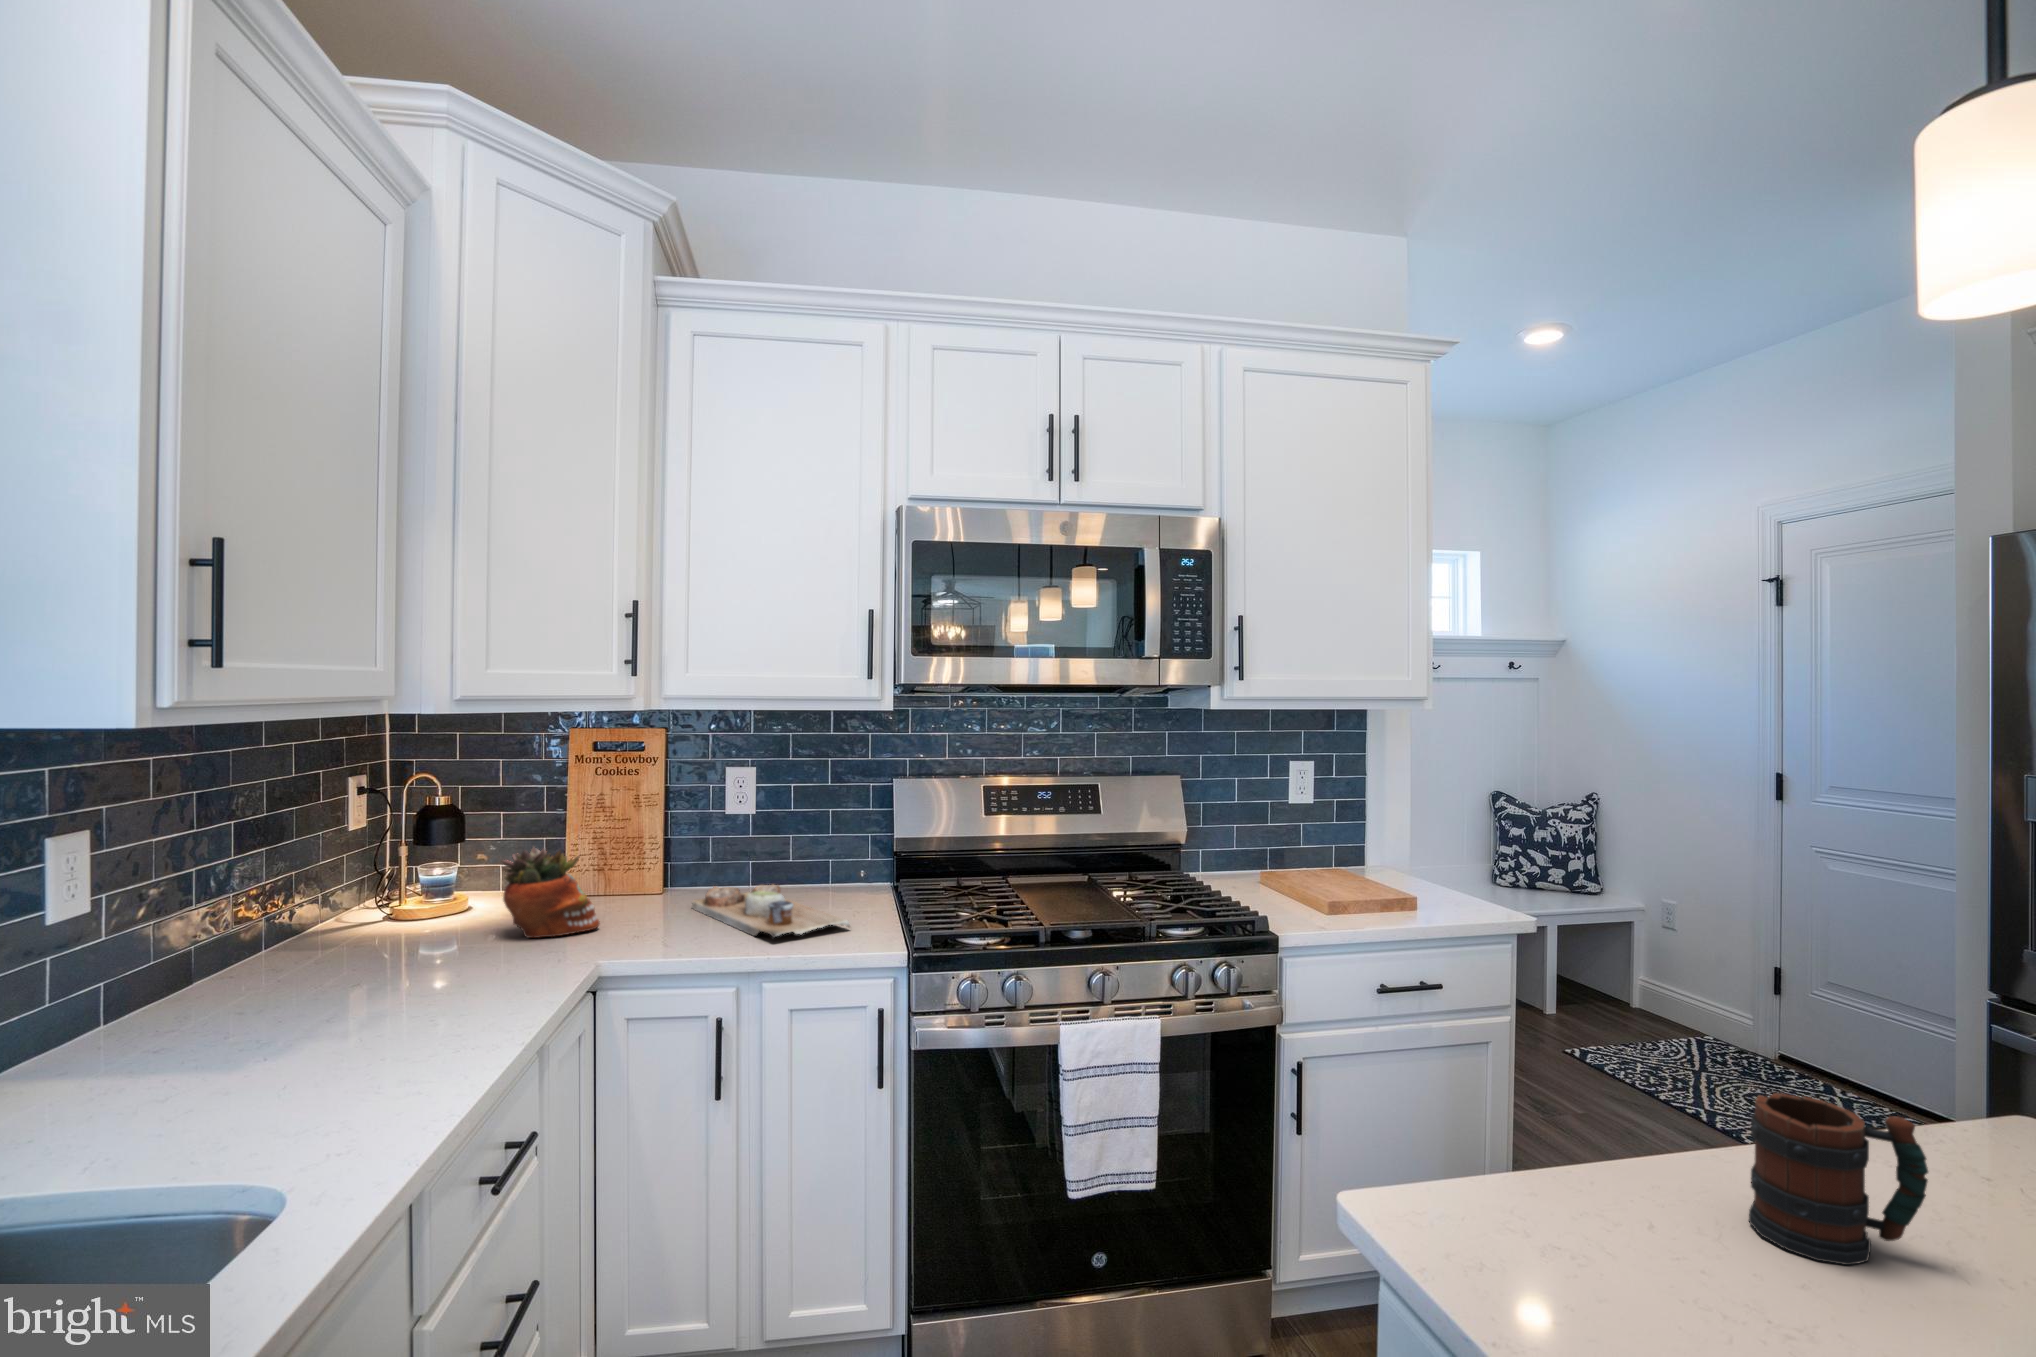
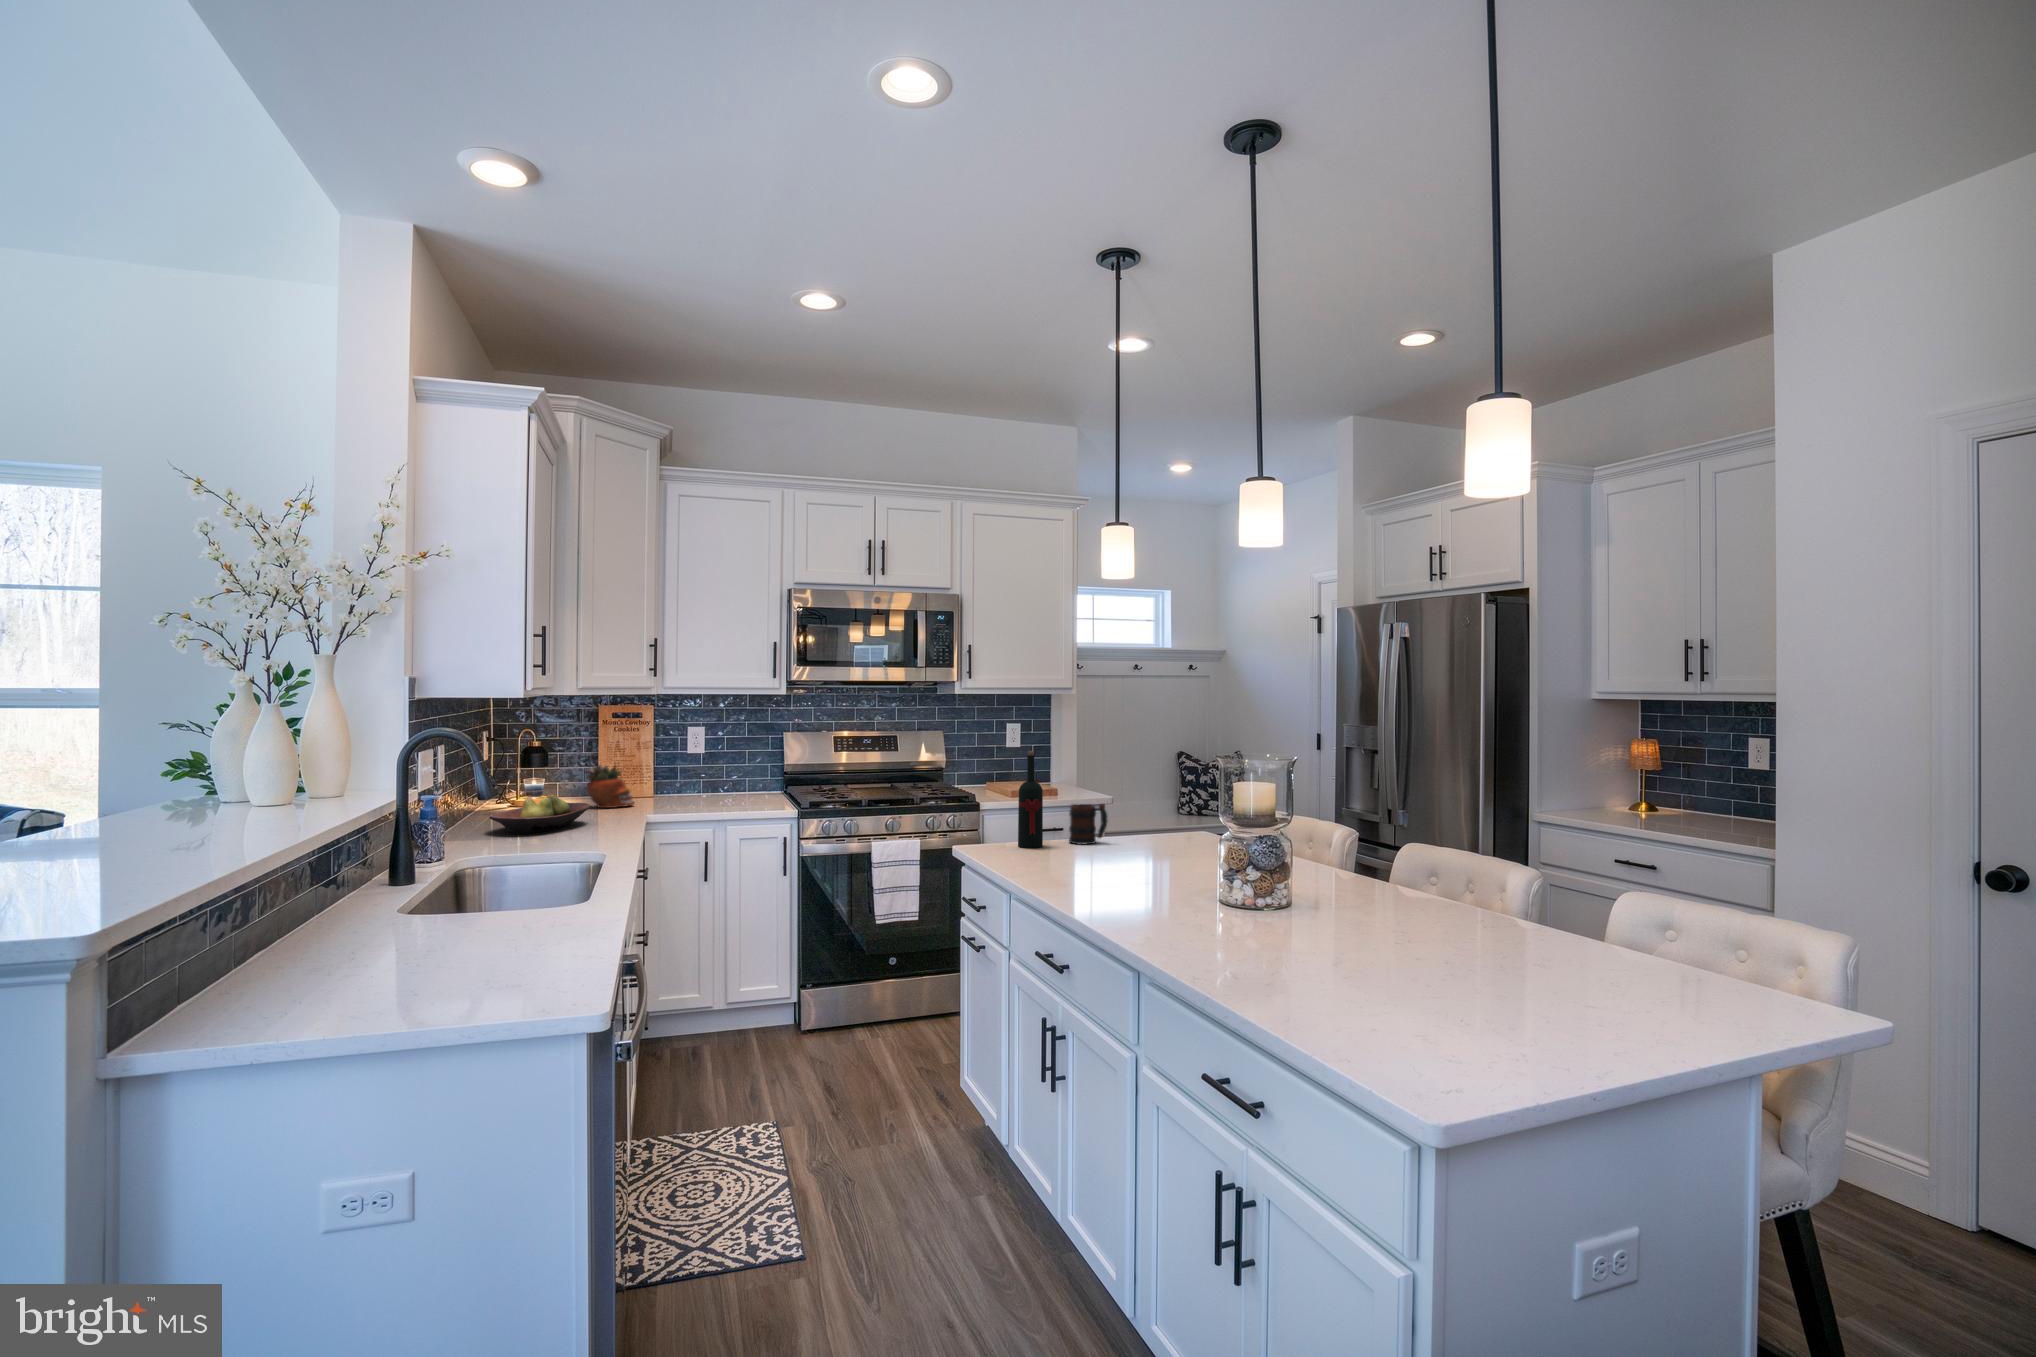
cutting board: present [692,885,850,938] -> none [675,788,766,807]
wine bottle: none [1602,931,1712,1295] -> present [1018,751,1043,848]
fruit bowl: none [121,948,437,1073] -> present [490,794,590,834]

